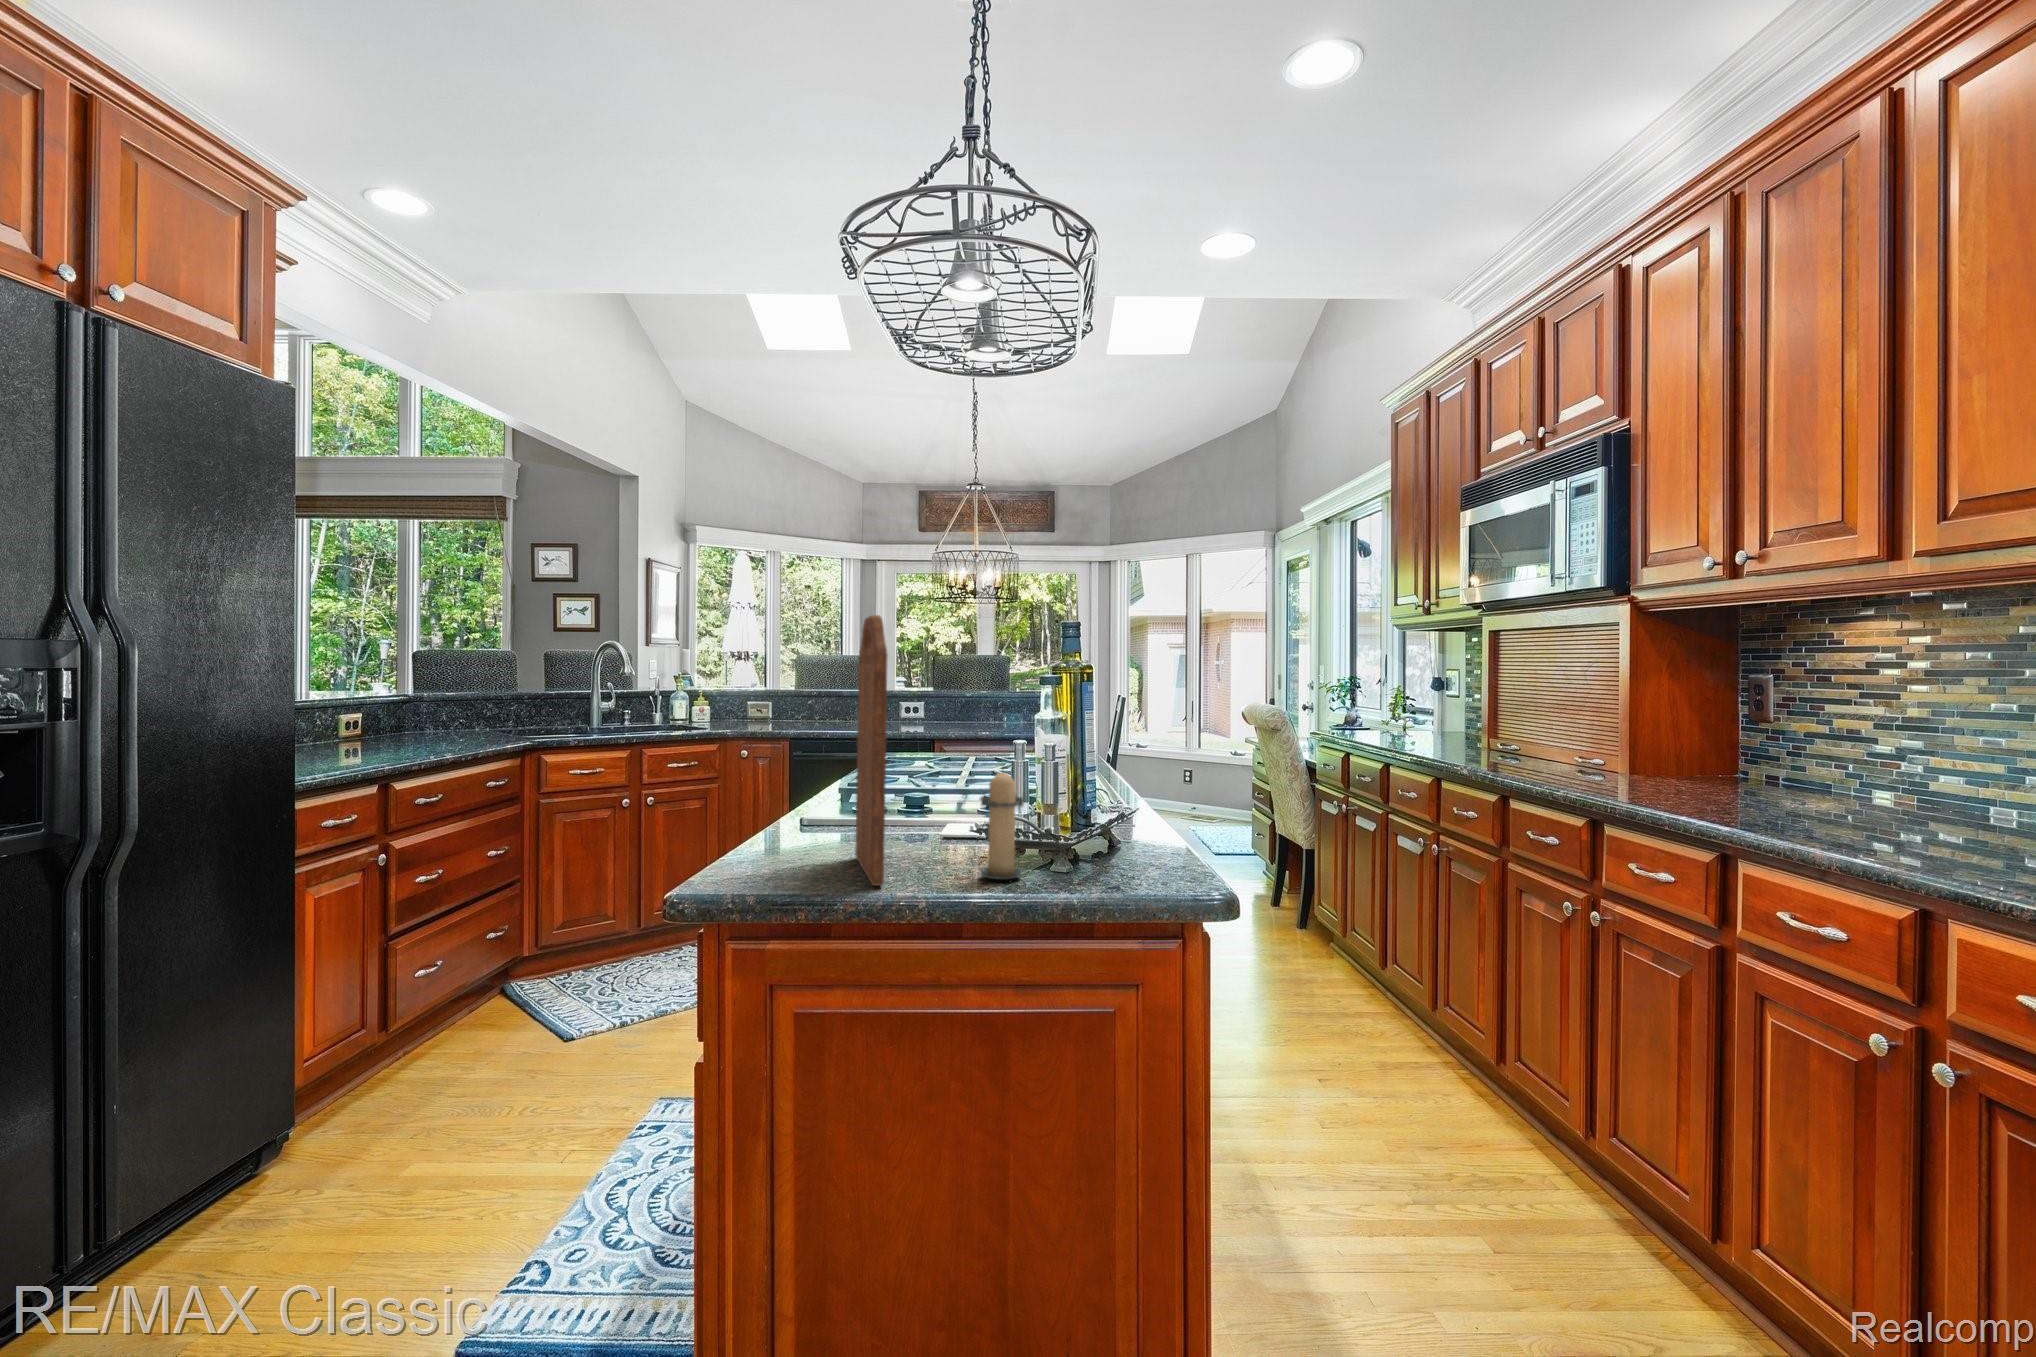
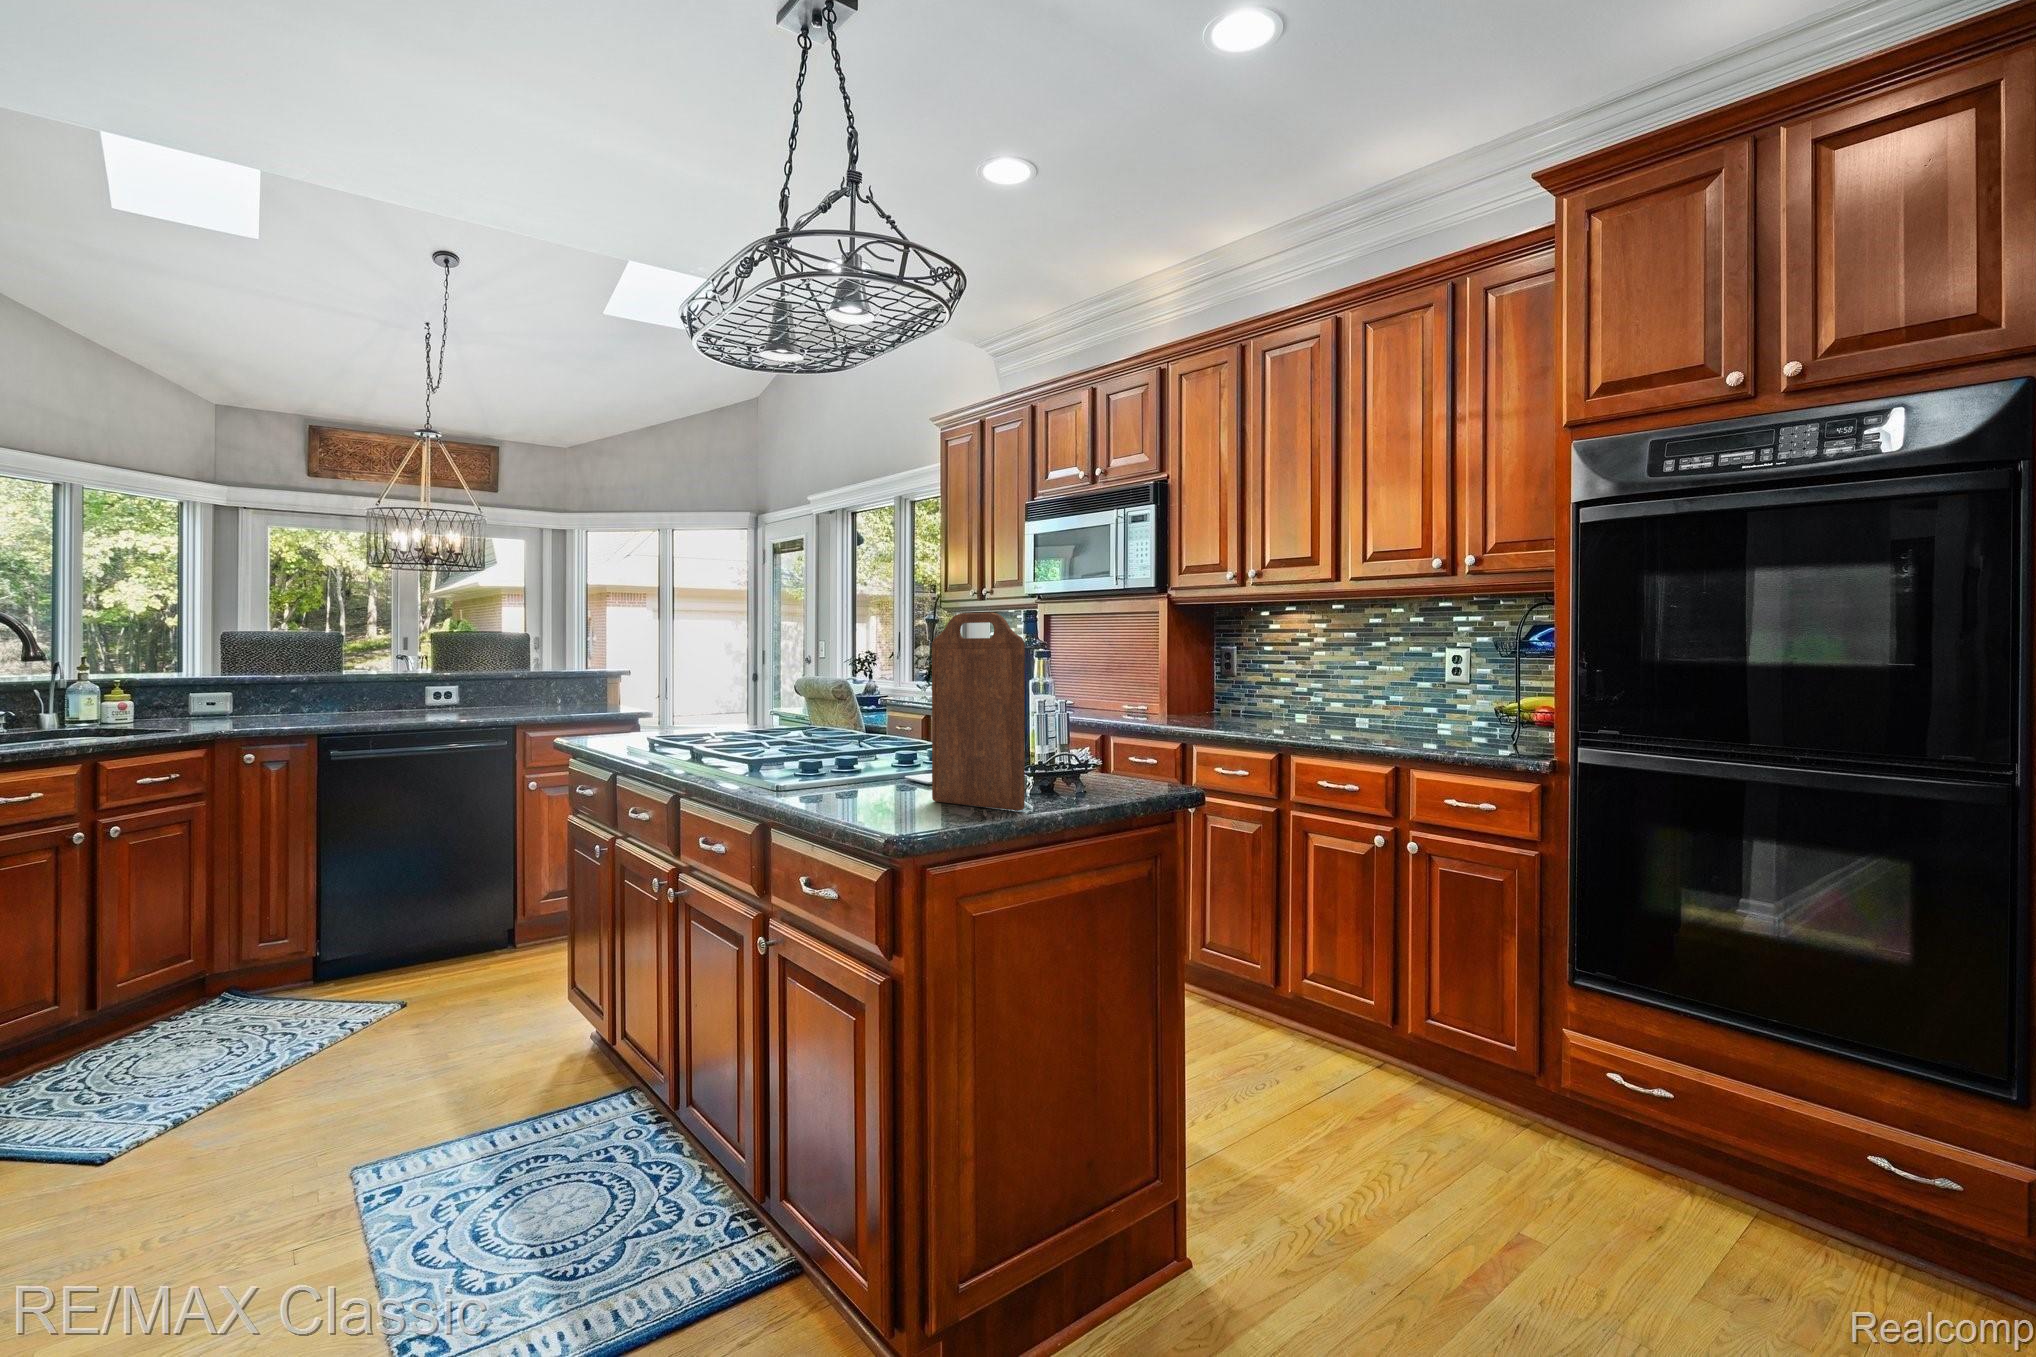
candle: present [979,771,1024,879] -> none [1048,719,1086,799]

